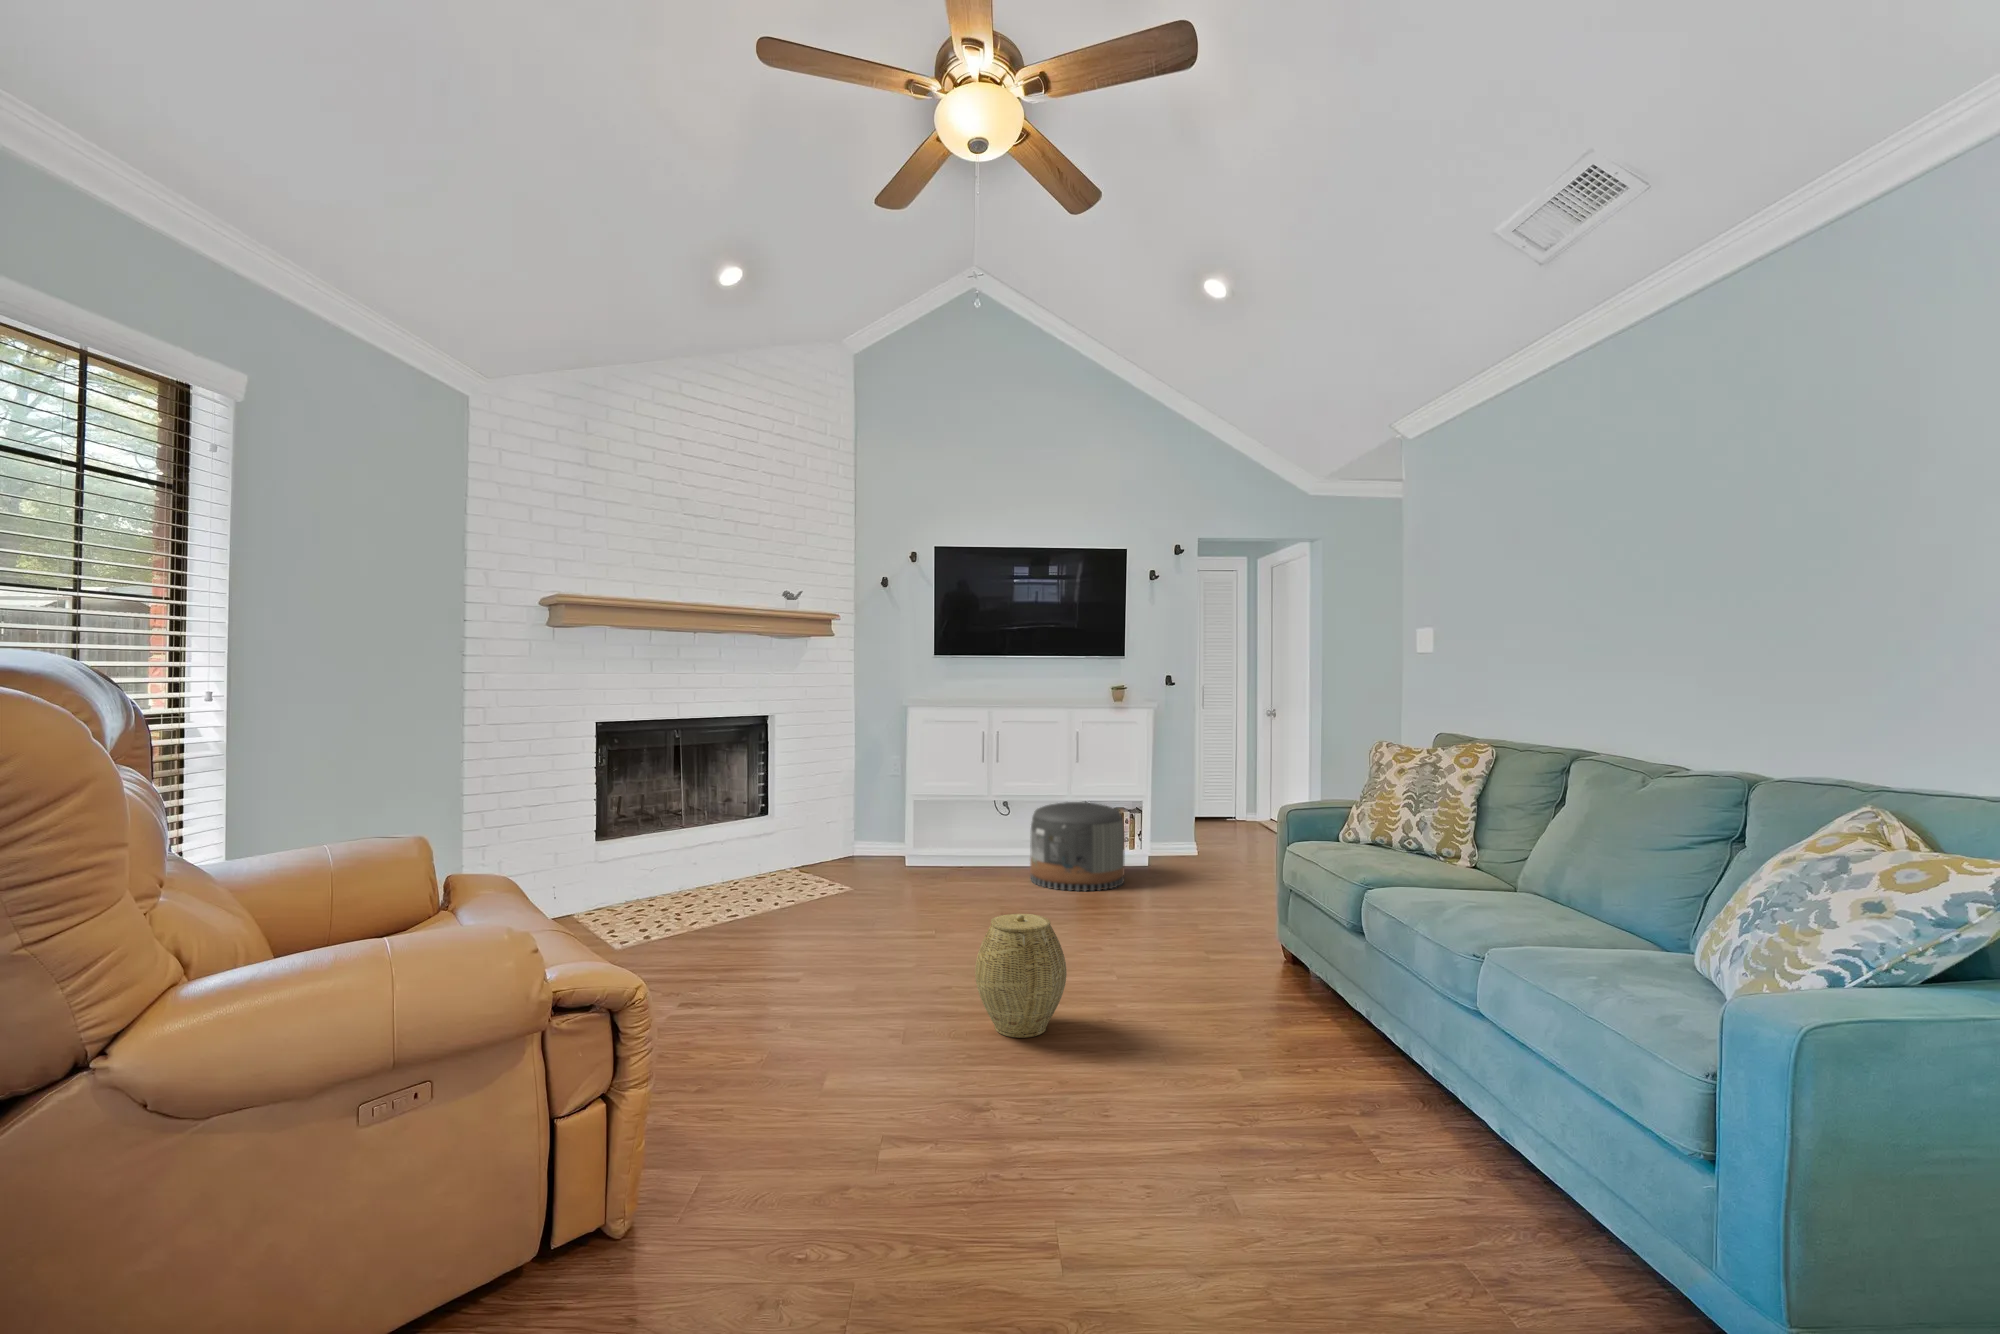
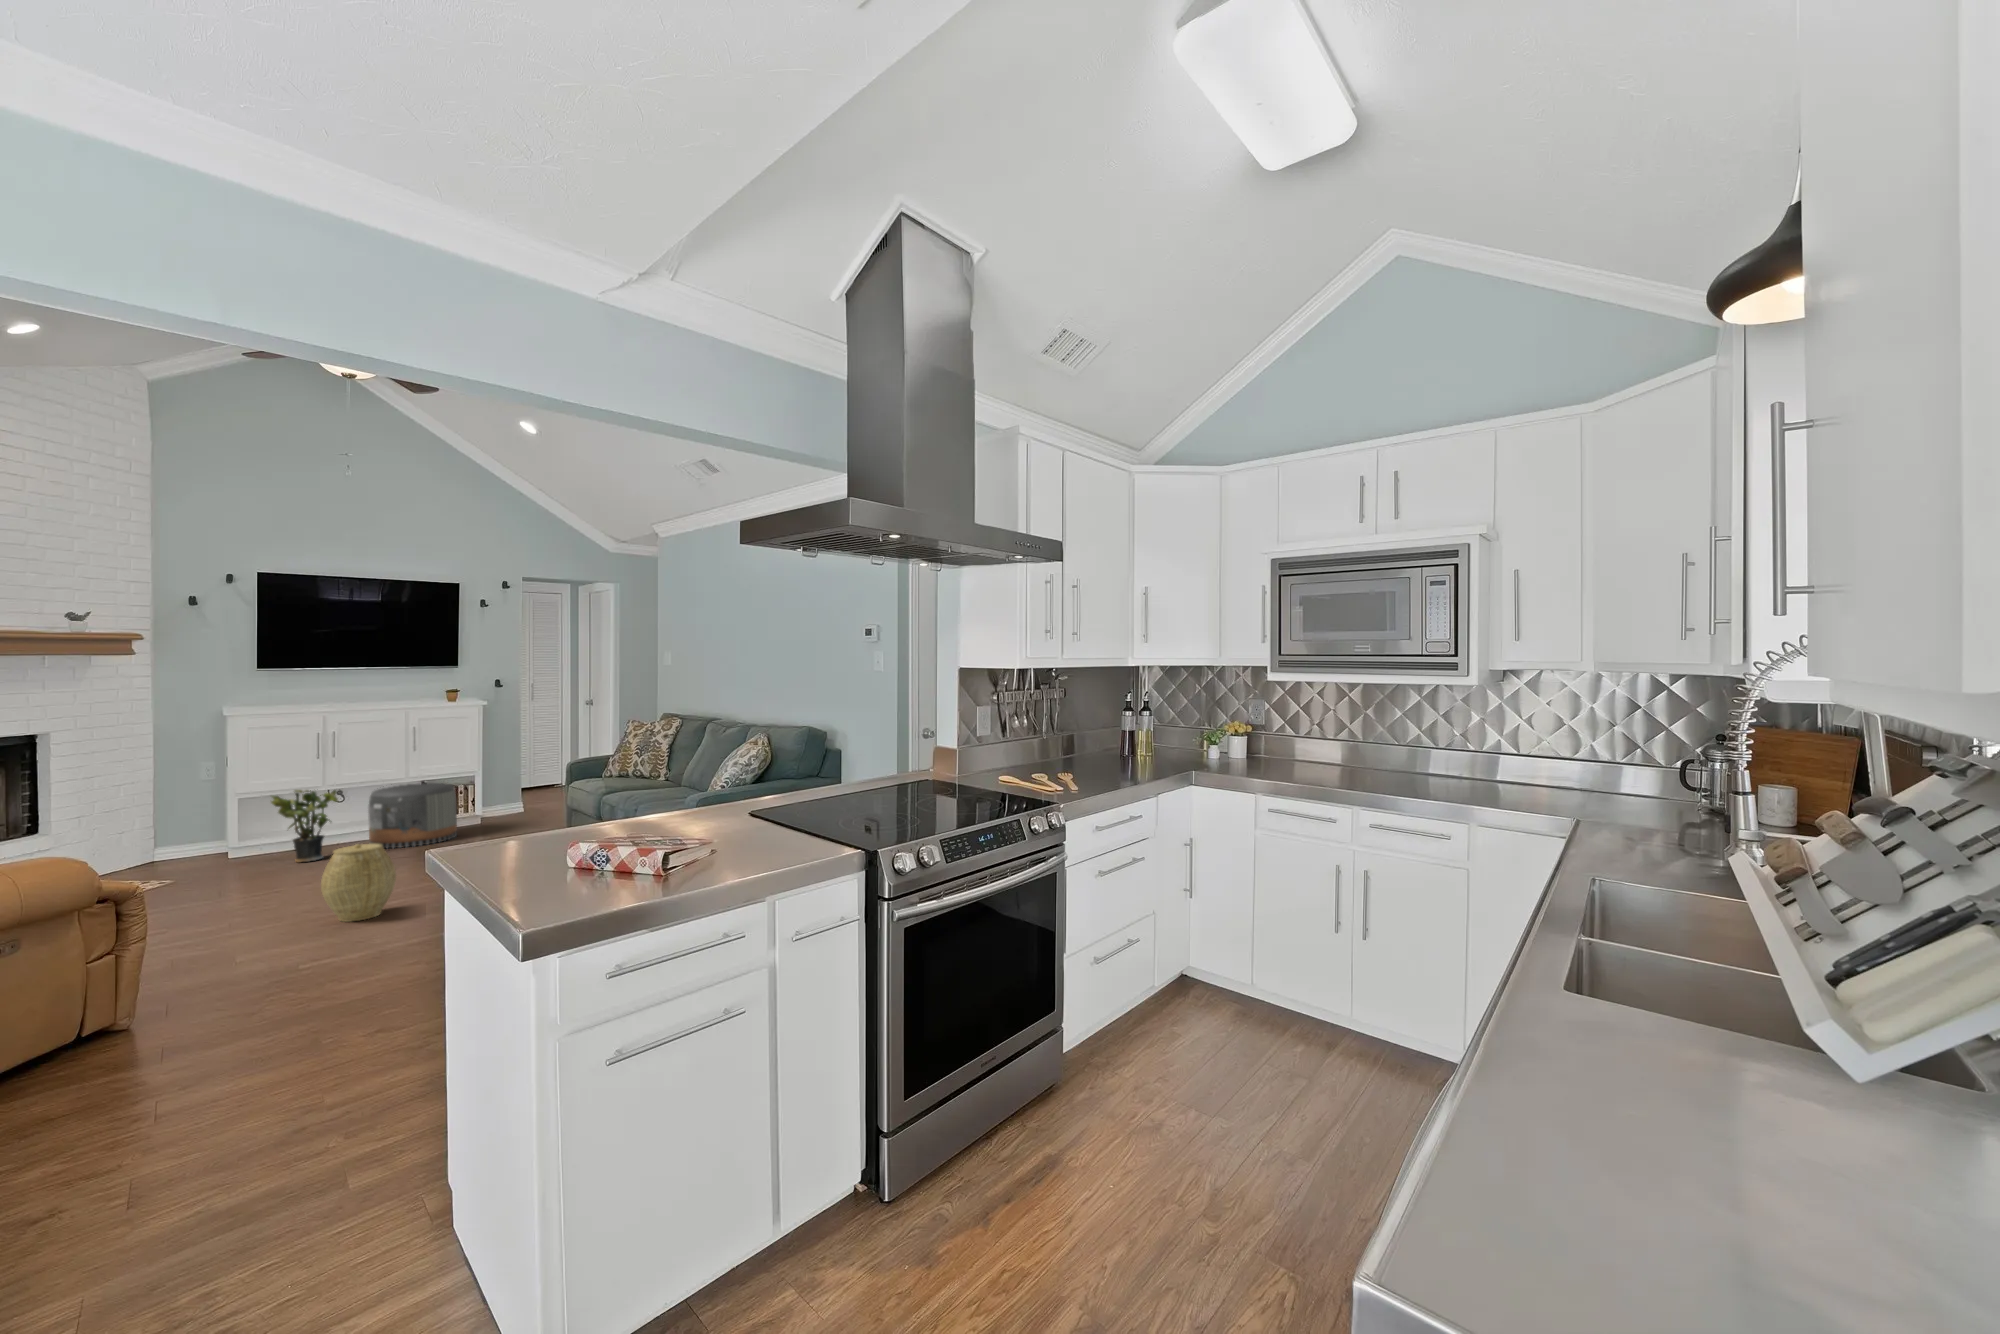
potted plant: none [936,772,1001,894] -> present [271,790,338,863]

